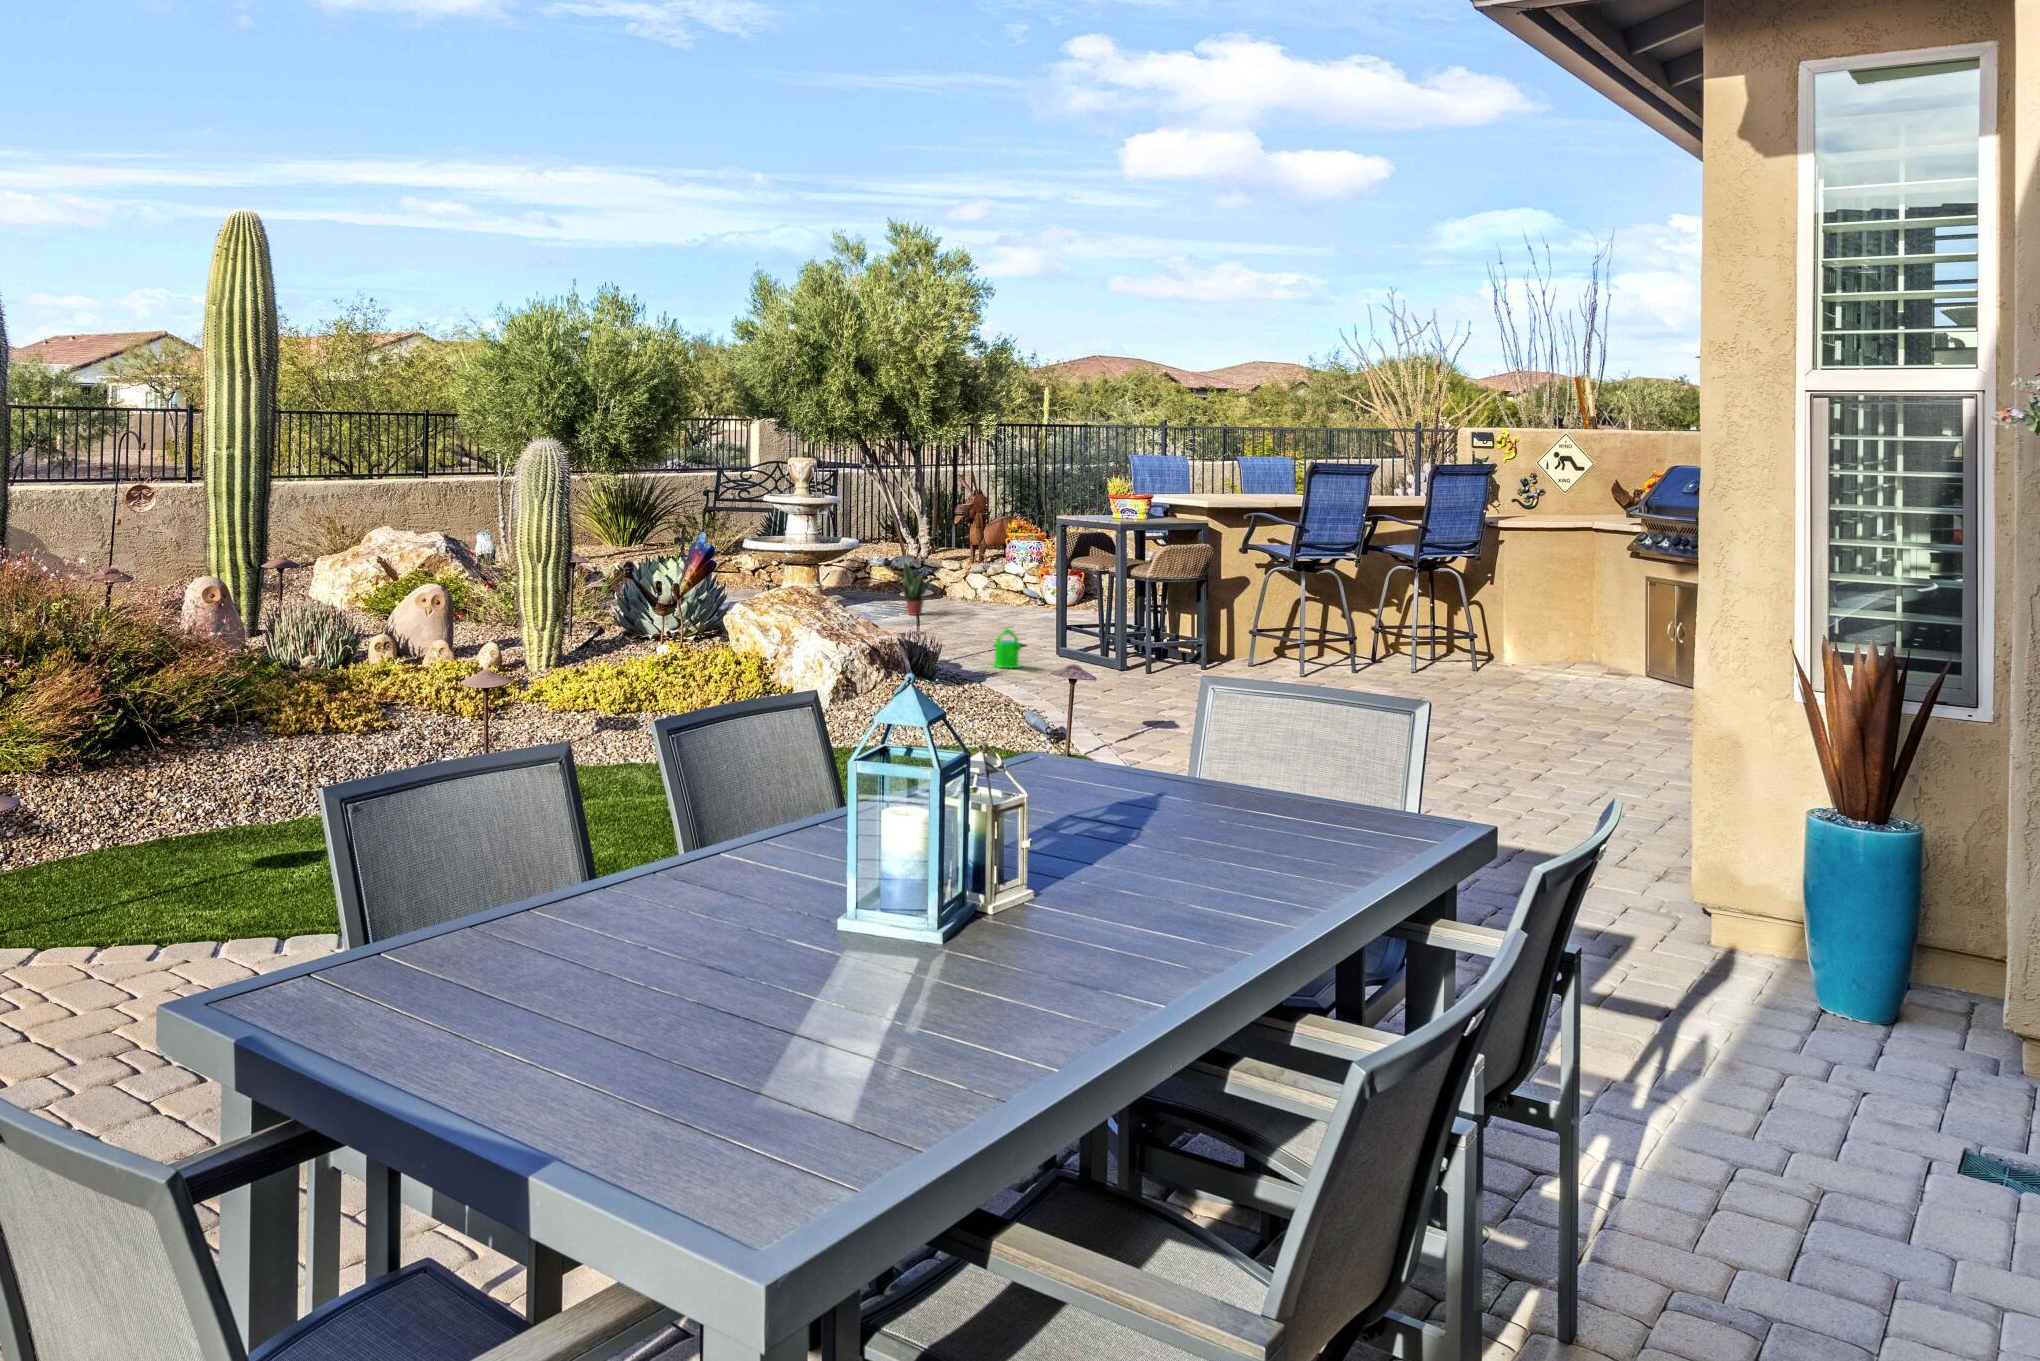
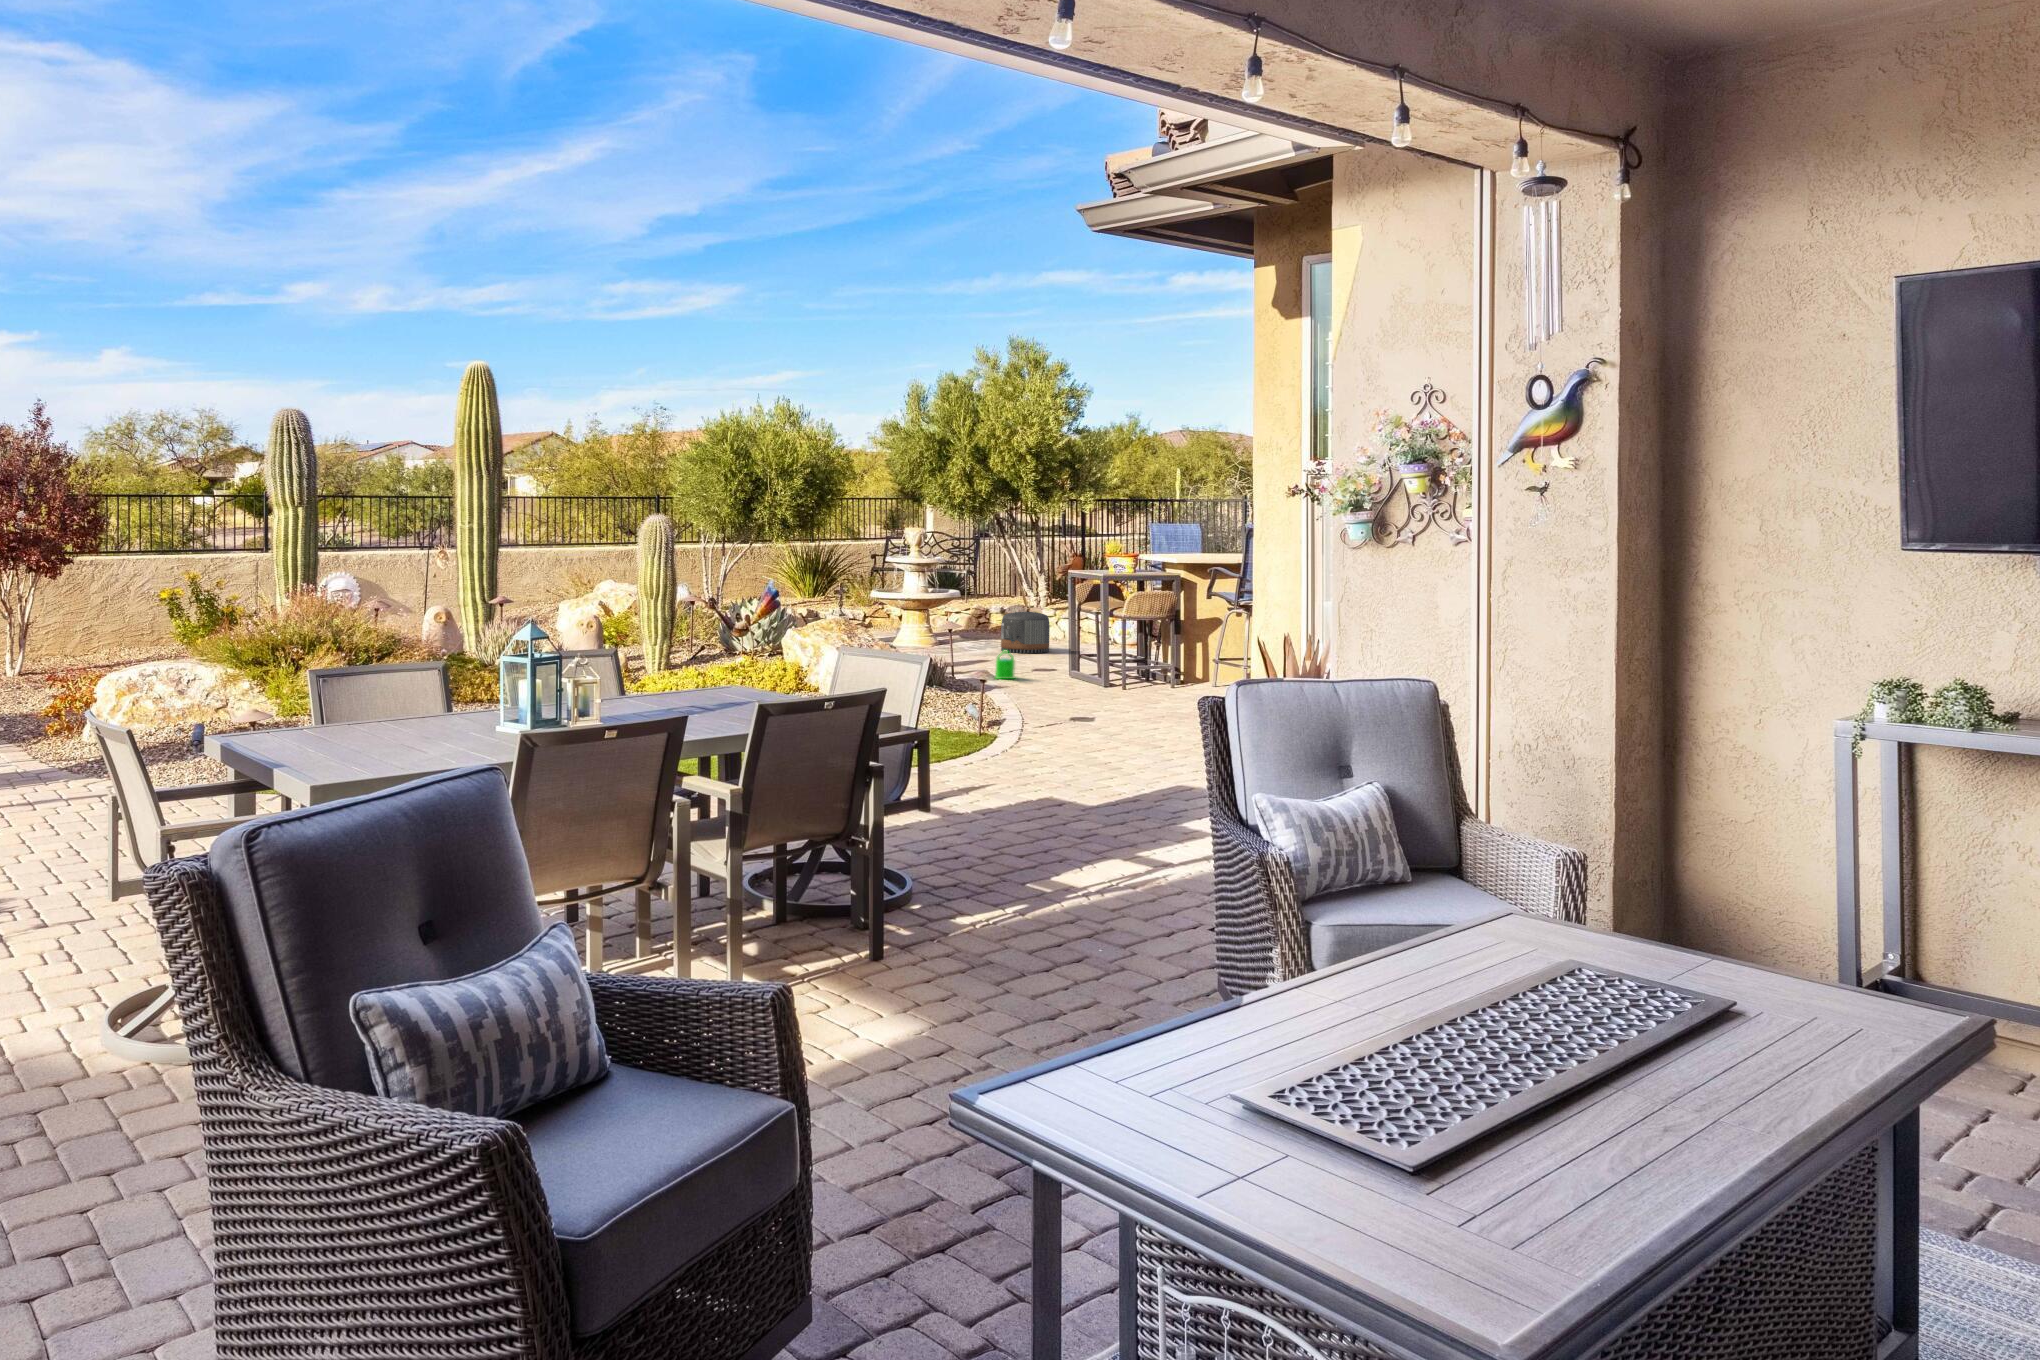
potted plant: present [897,563,931,615] -> none [965,604,993,645]
pouf: none [950,572,1013,626] -> present [1001,612,1050,653]

